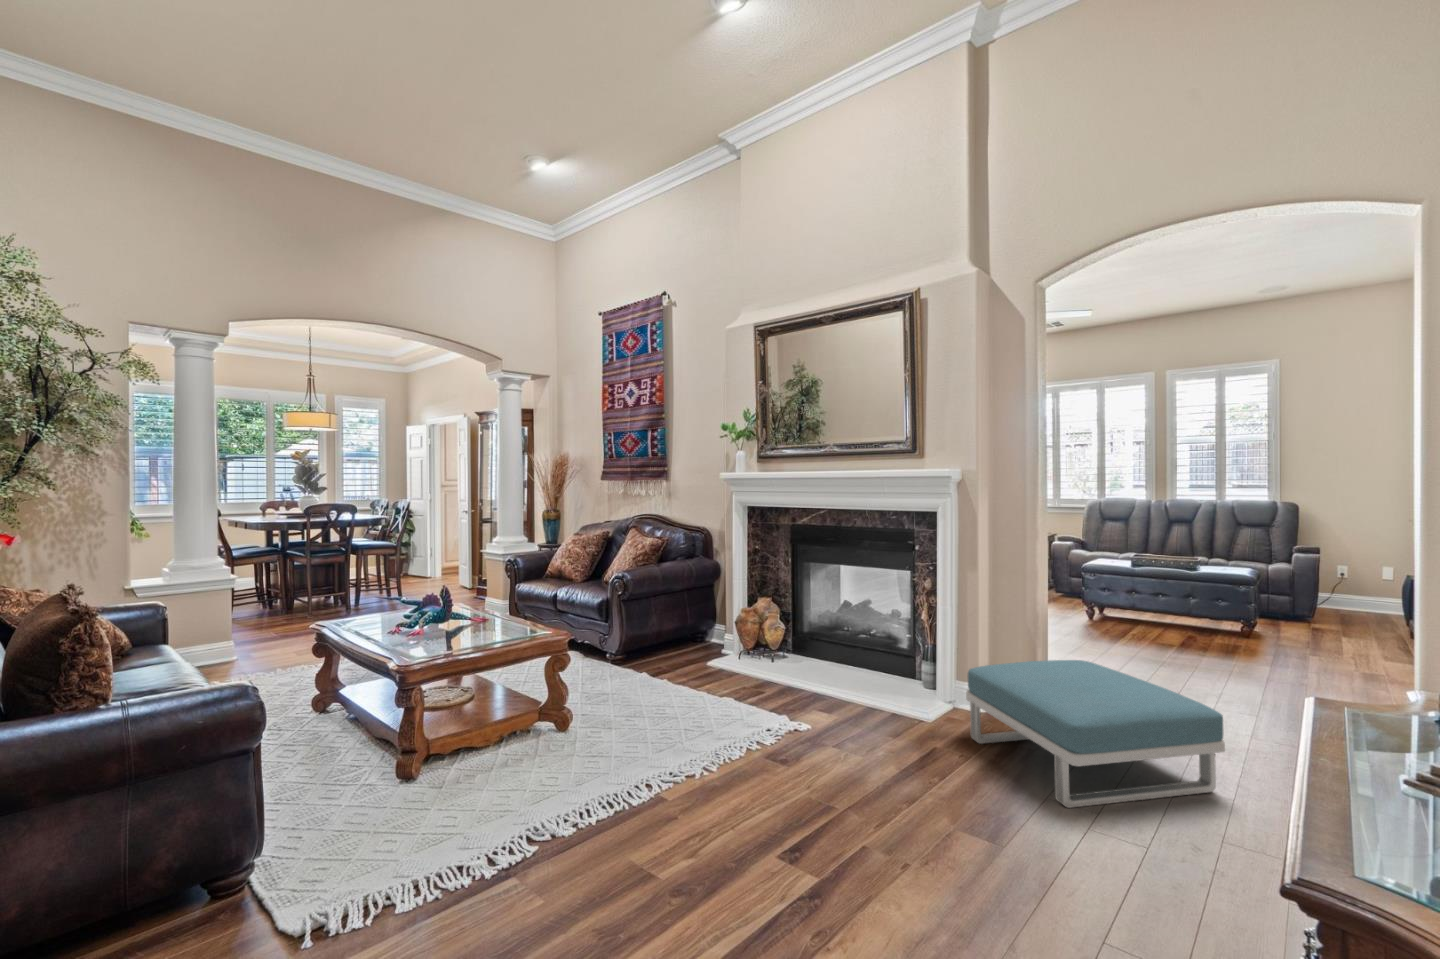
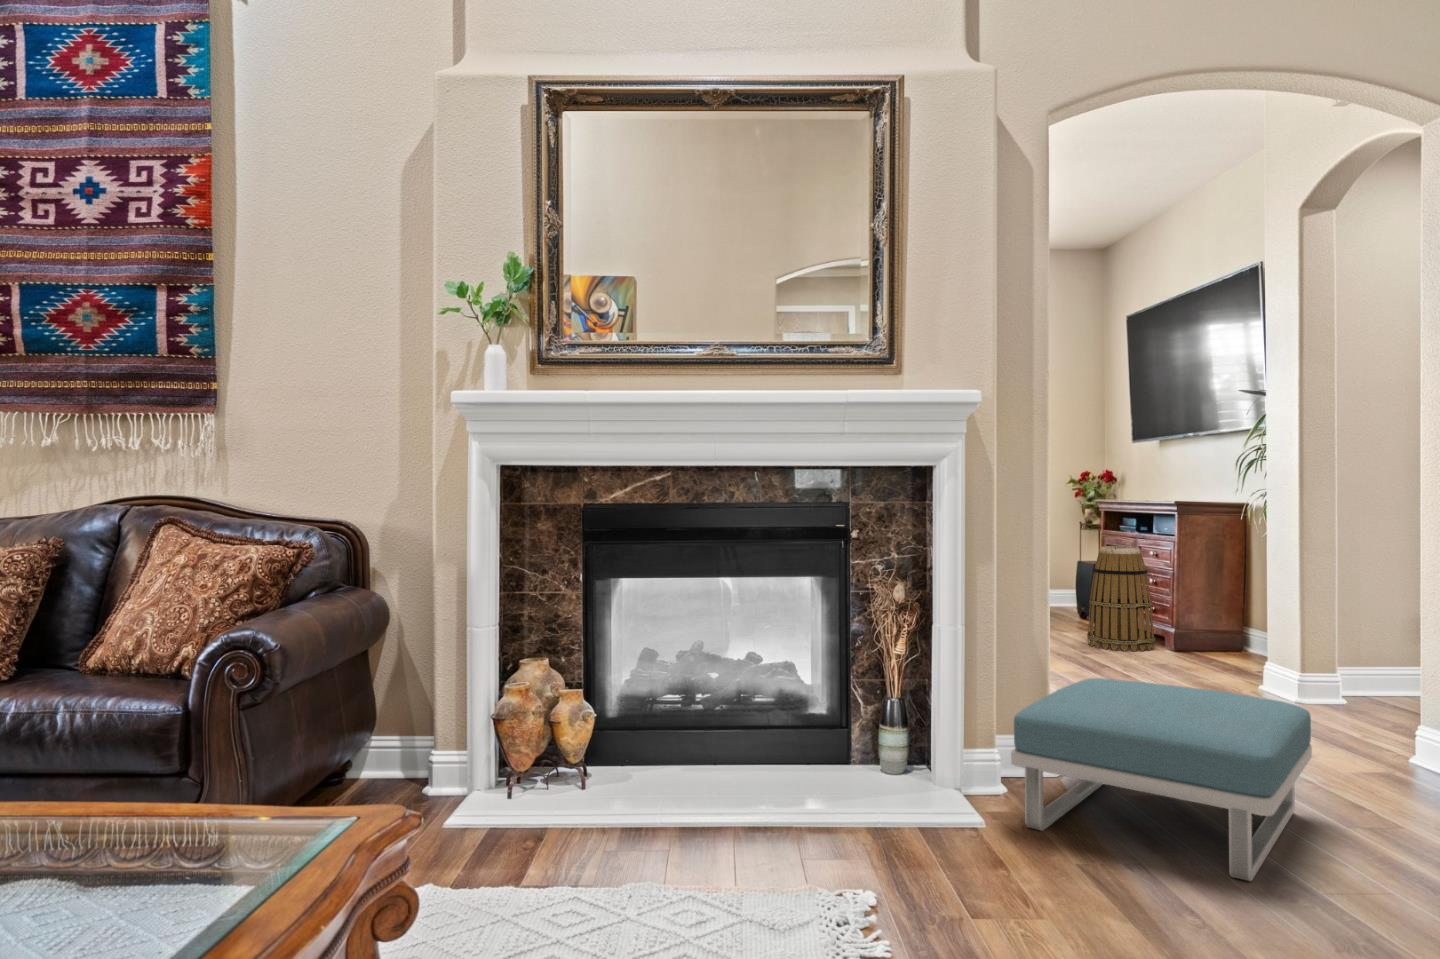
basket: none [1310,565,1394,665] -> present [1087,546,1155,652]

